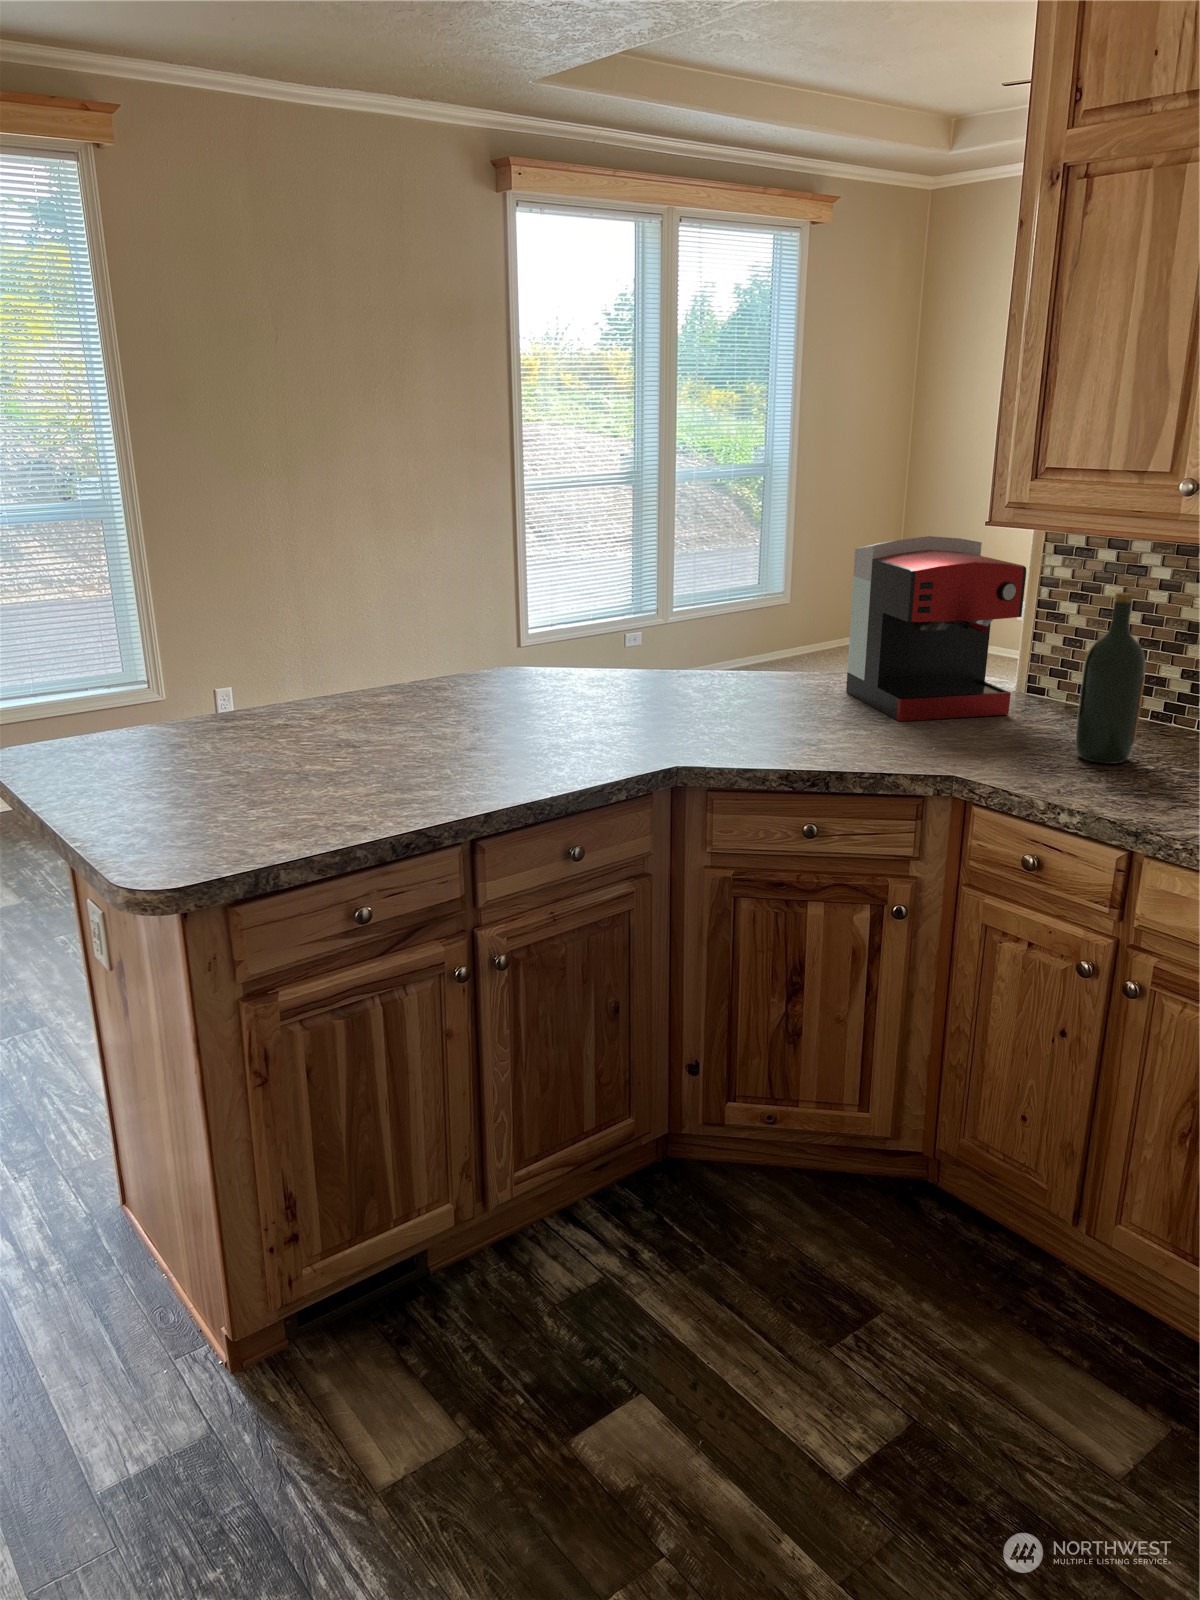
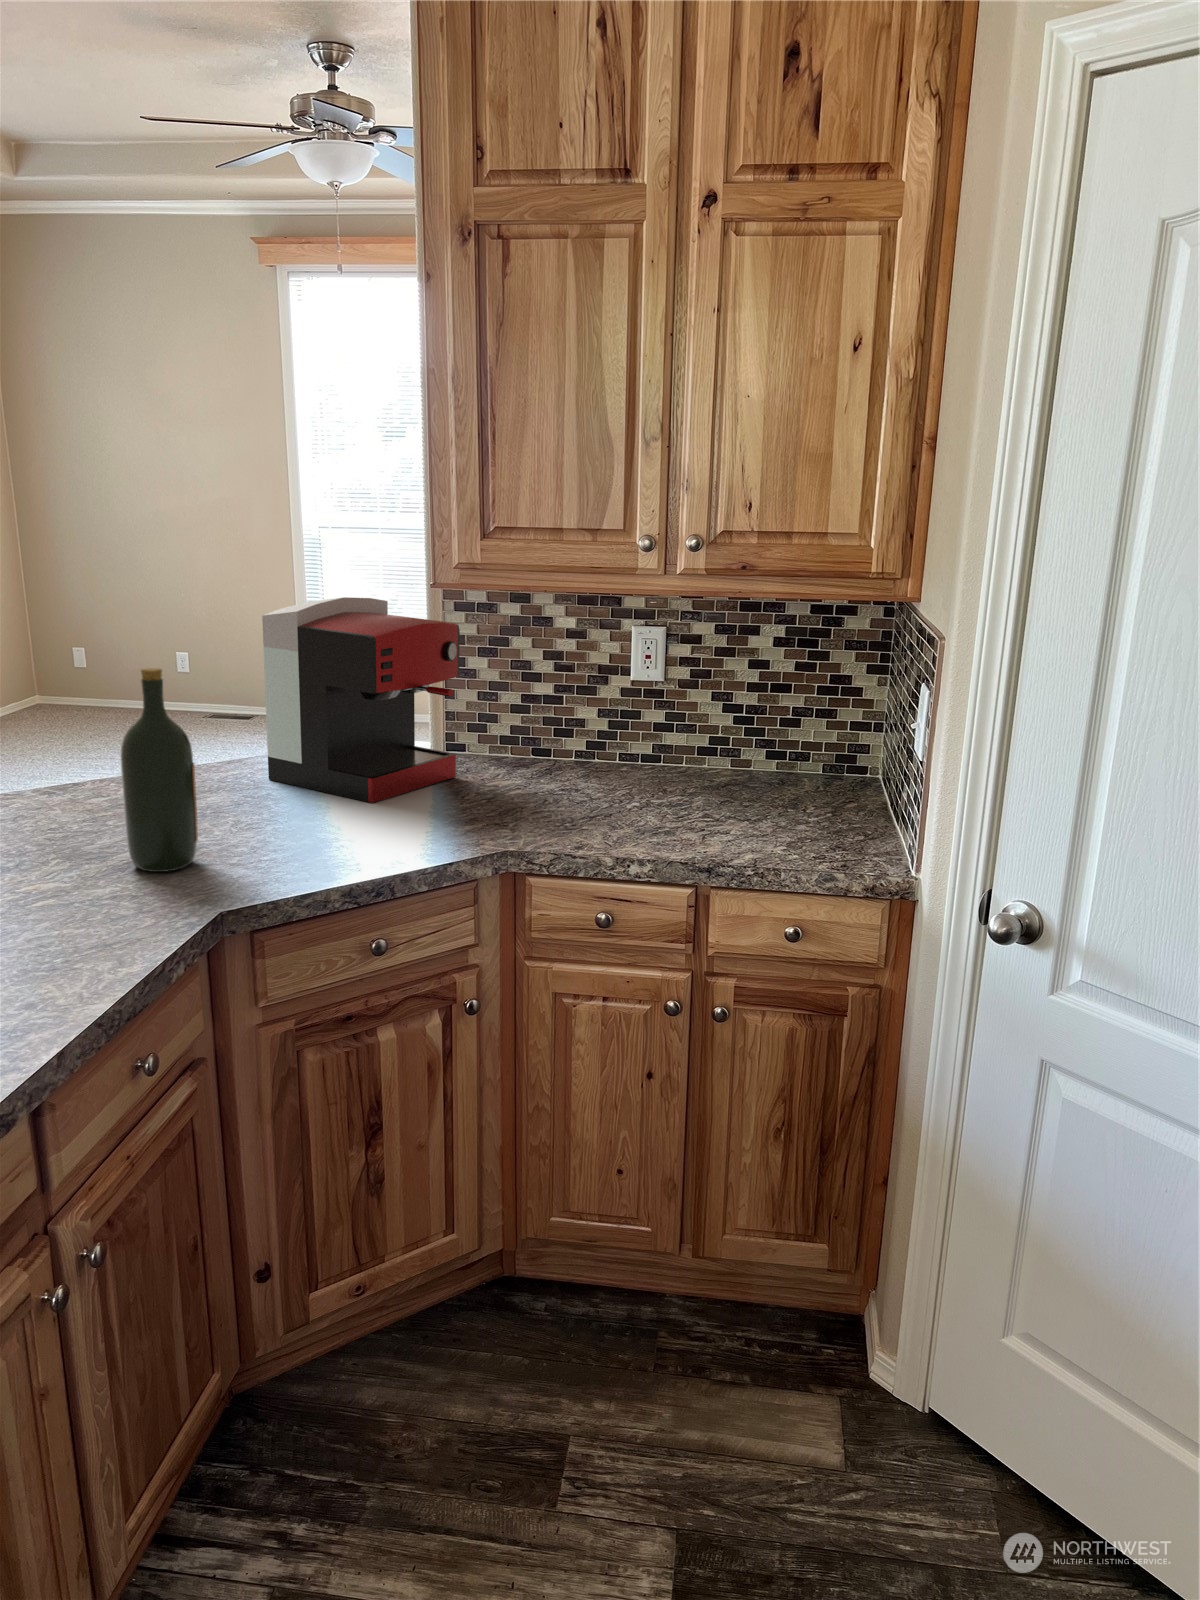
wine bottle: present [1075,592,1146,764] -> present [121,668,198,872]

